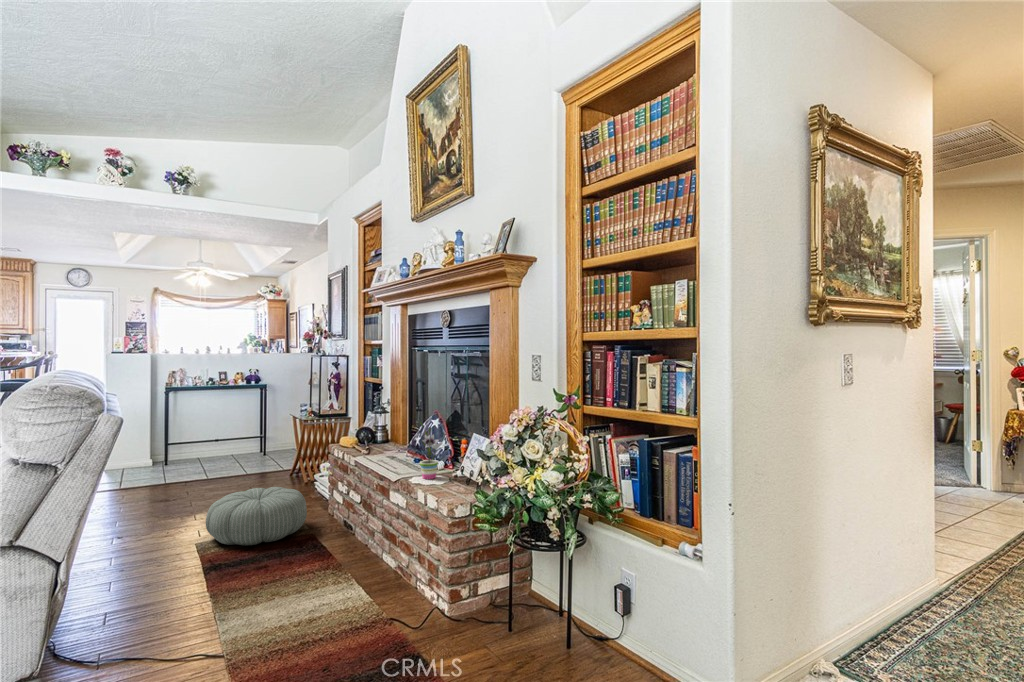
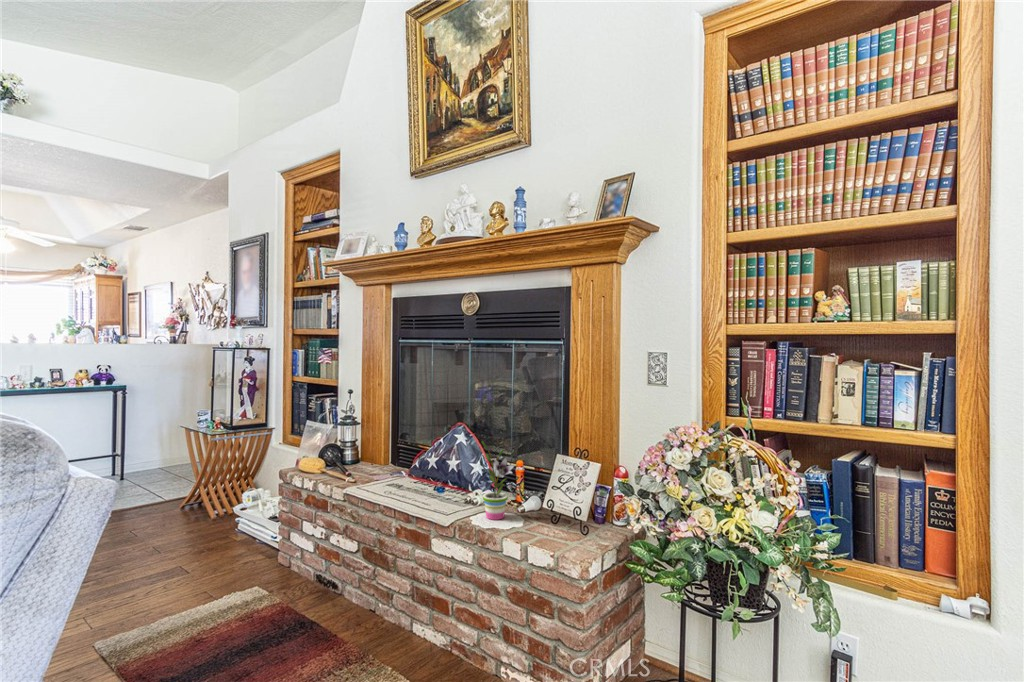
pouf: present [206,487,307,545] -> none [107,536,267,638]

